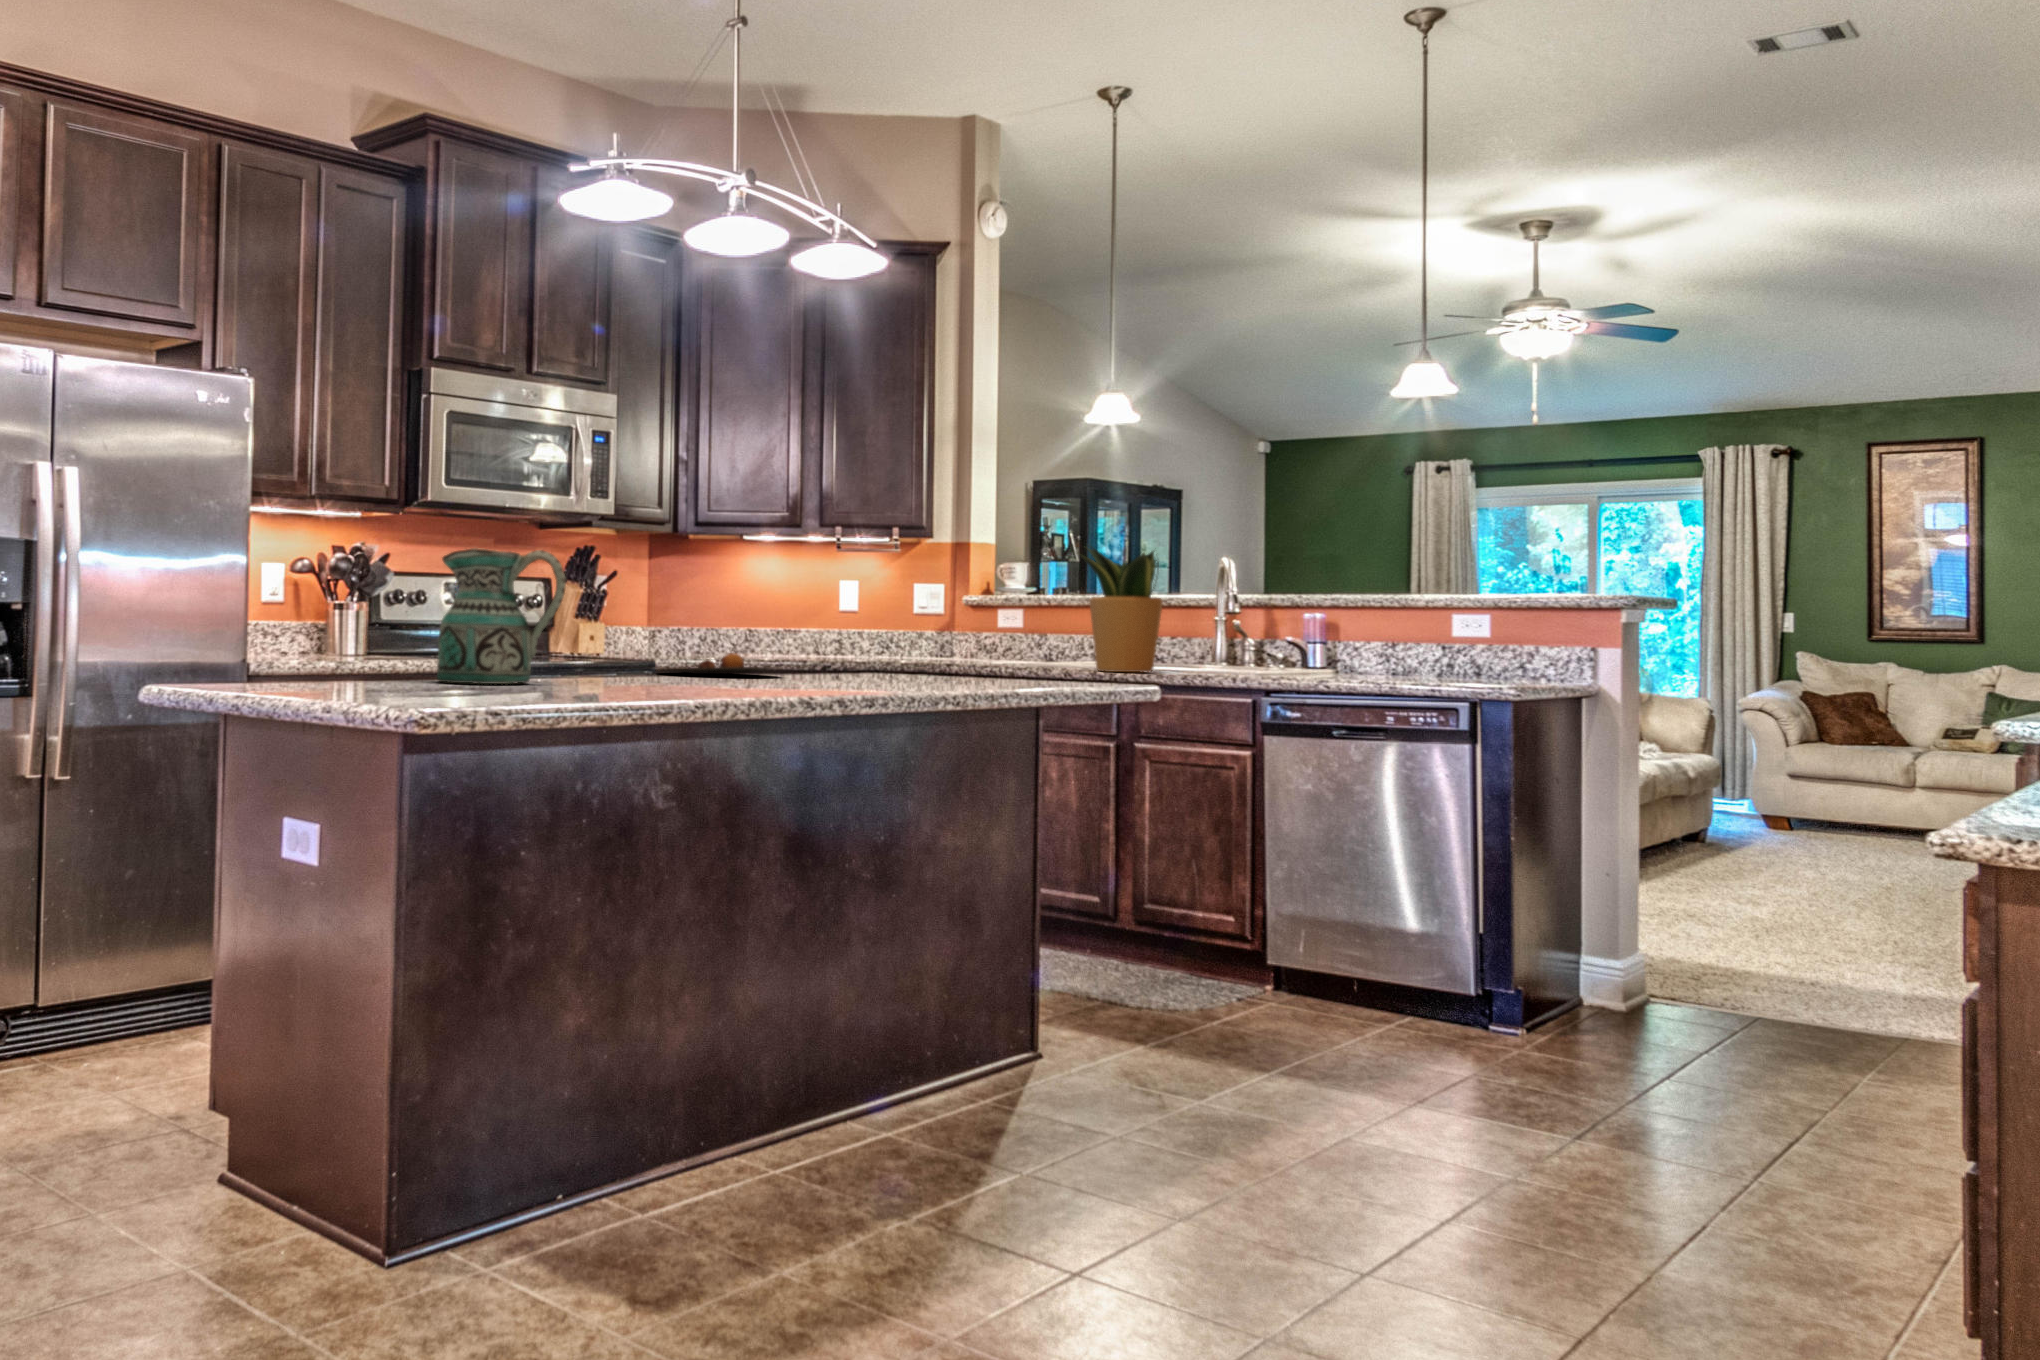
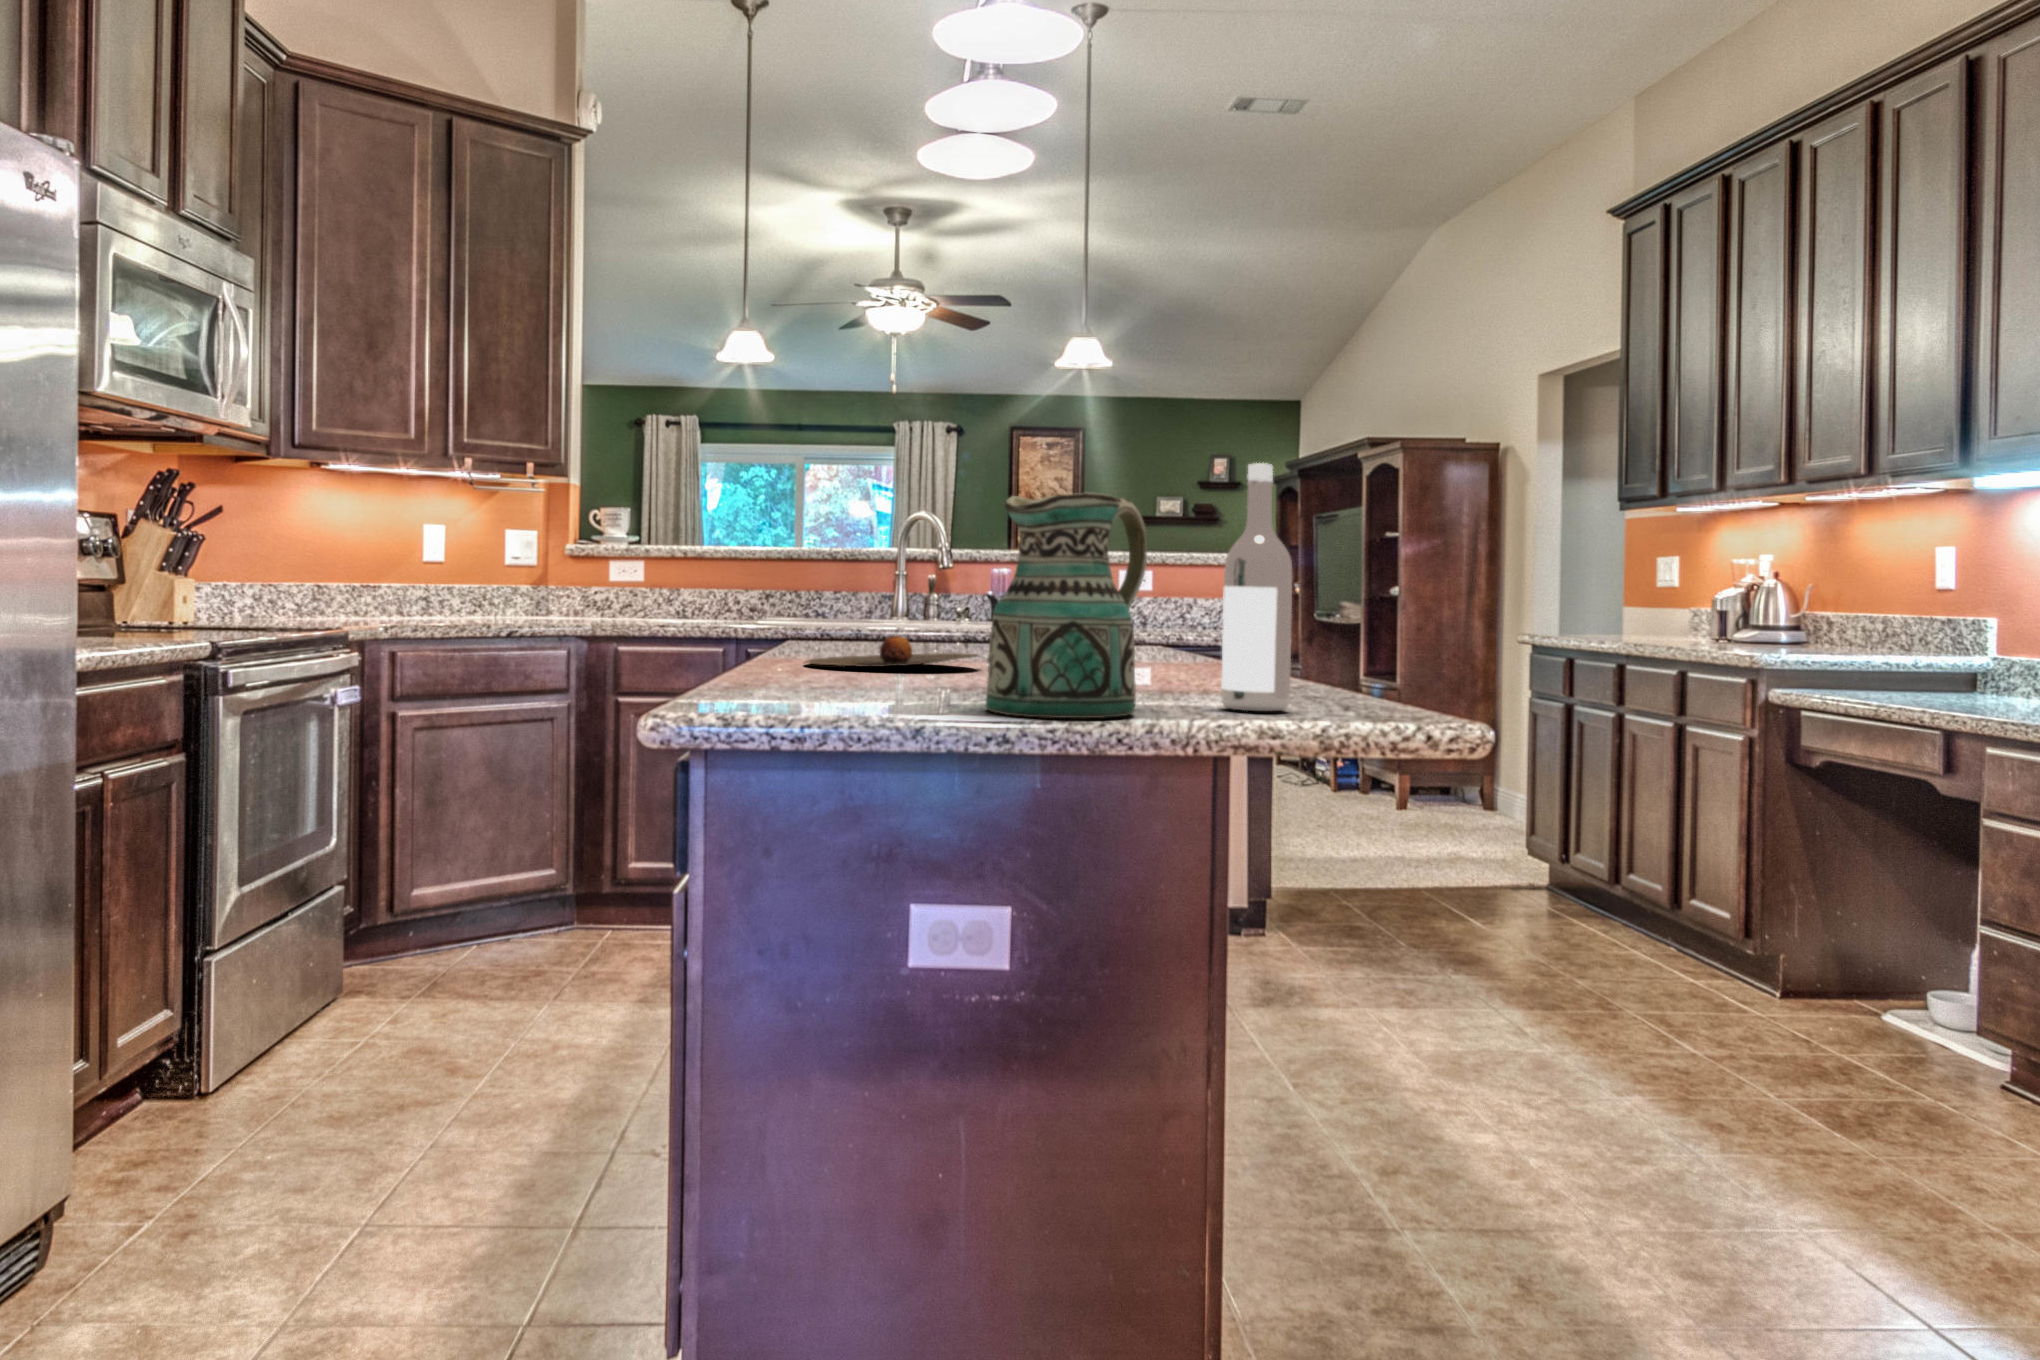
wine bottle: none [586,523,633,689] -> present [1221,463,1292,711]
potted plant: present [1073,548,1163,672] -> none [839,494,956,633]

